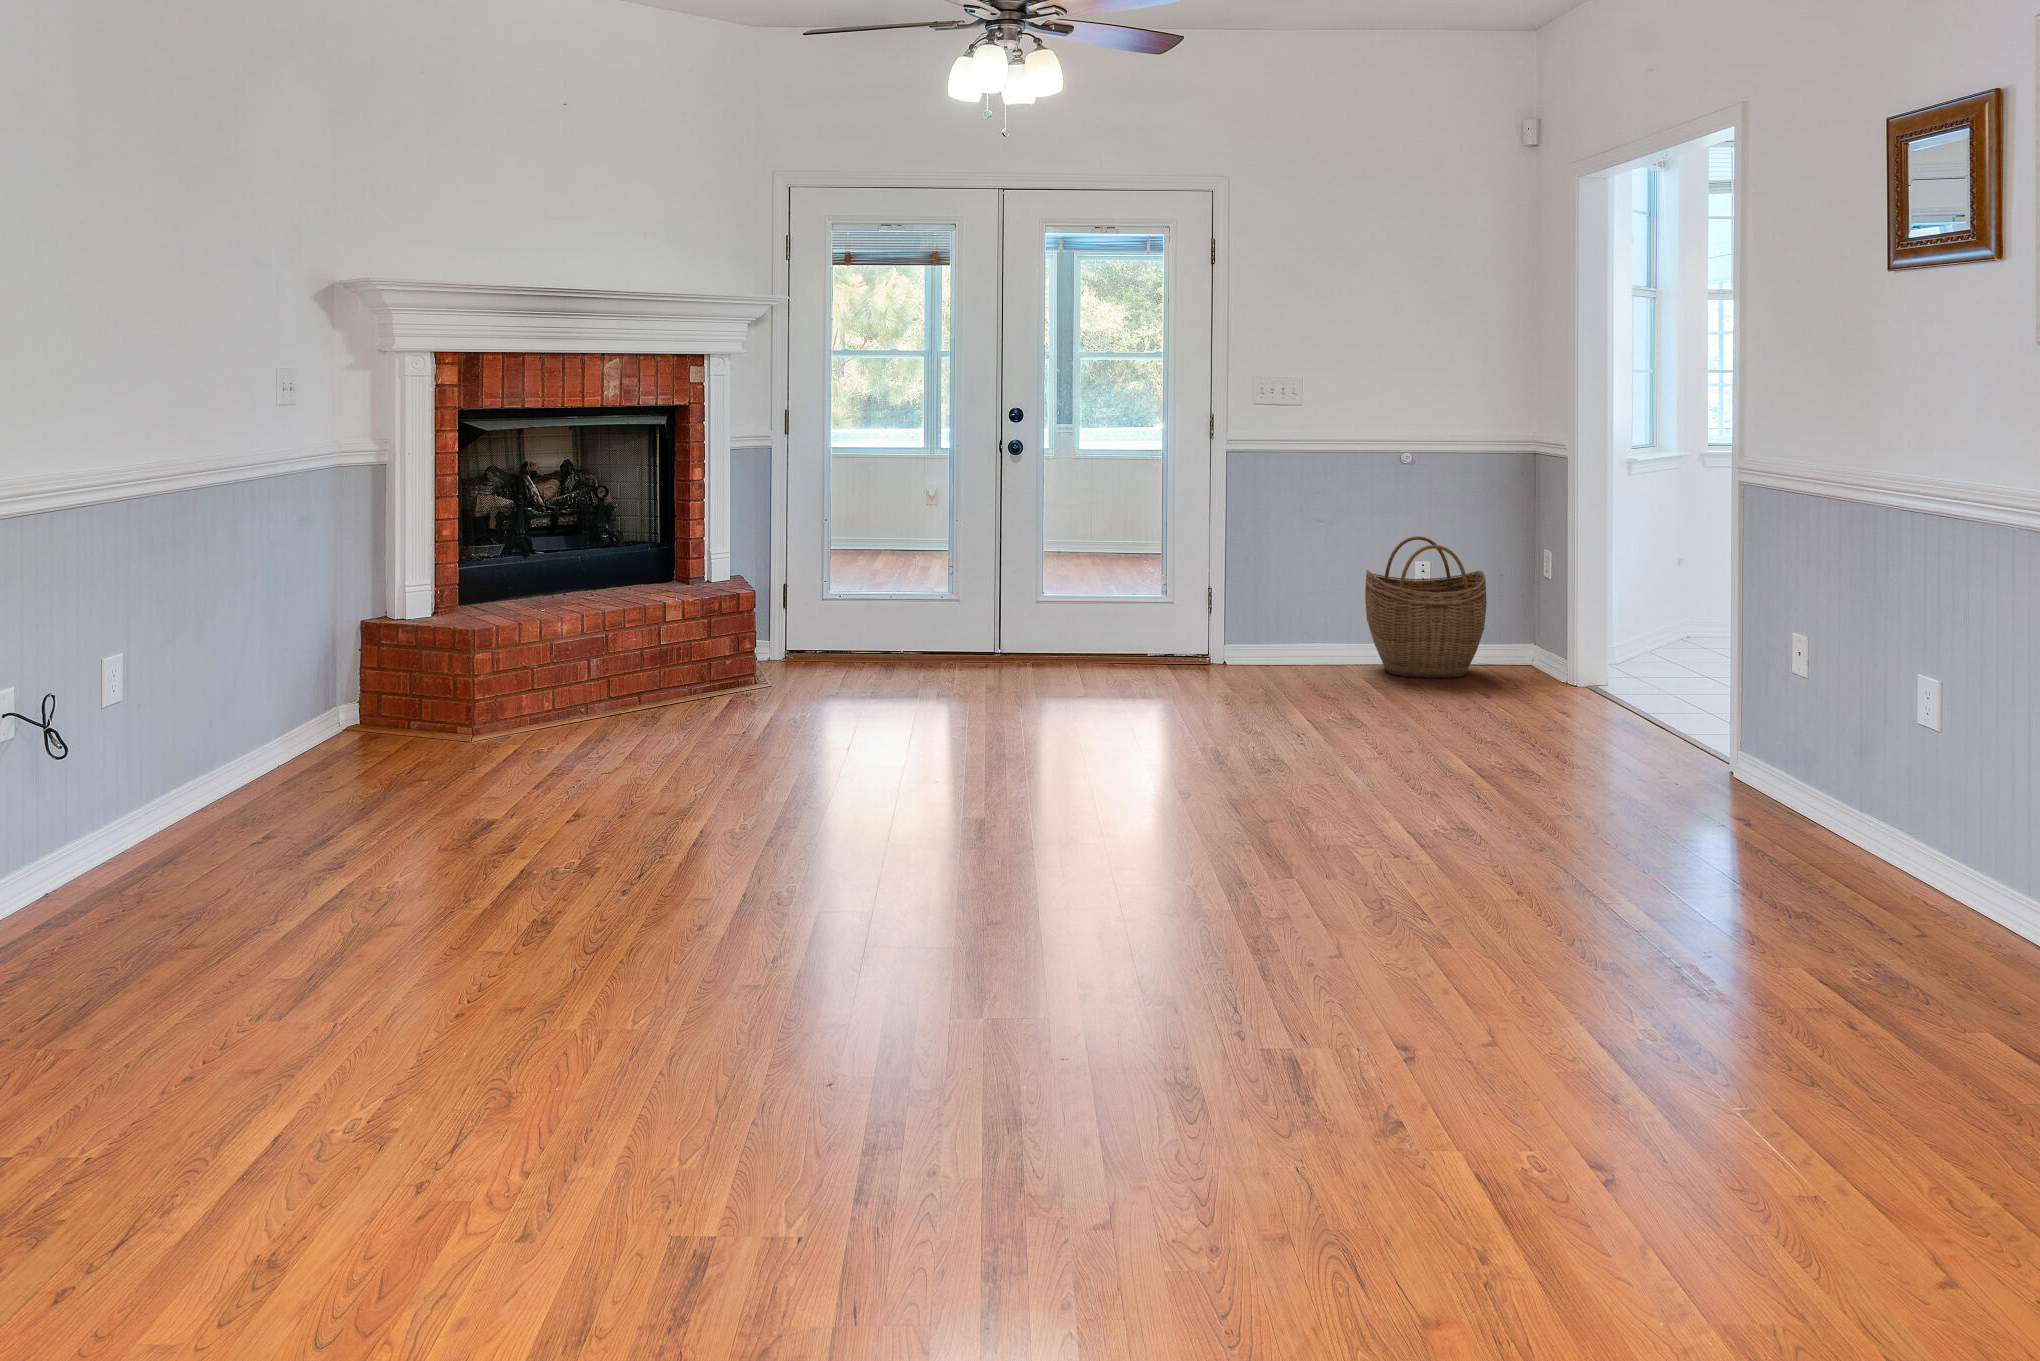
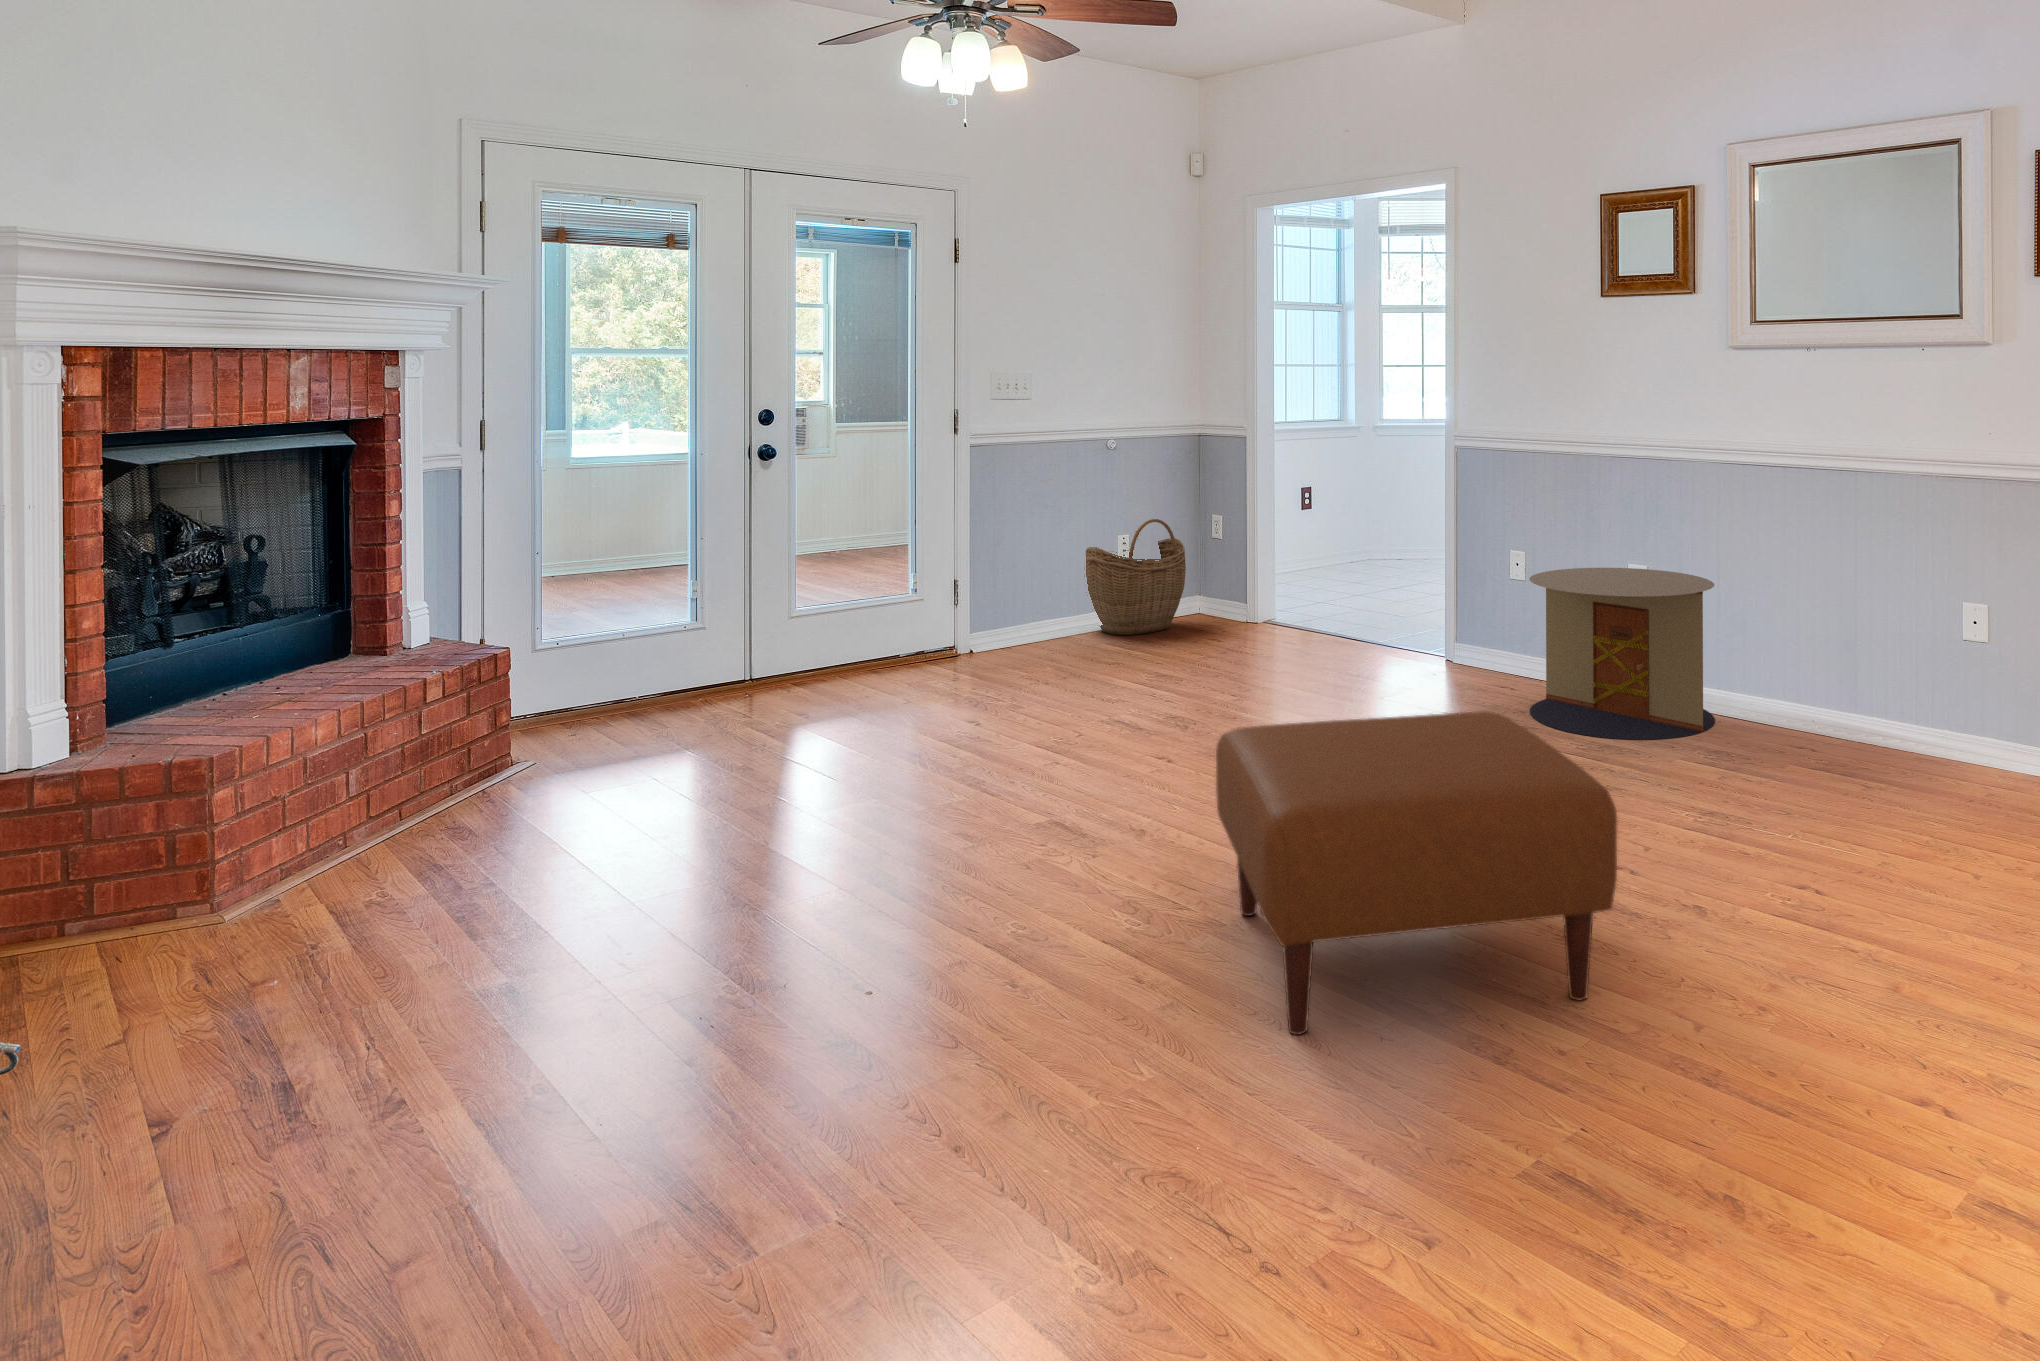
side table: none [1659,666,1965,945] -> present [1529,568,1715,740]
ottoman: none [712,750,1196,1125] -> present [1216,711,1617,1035]

